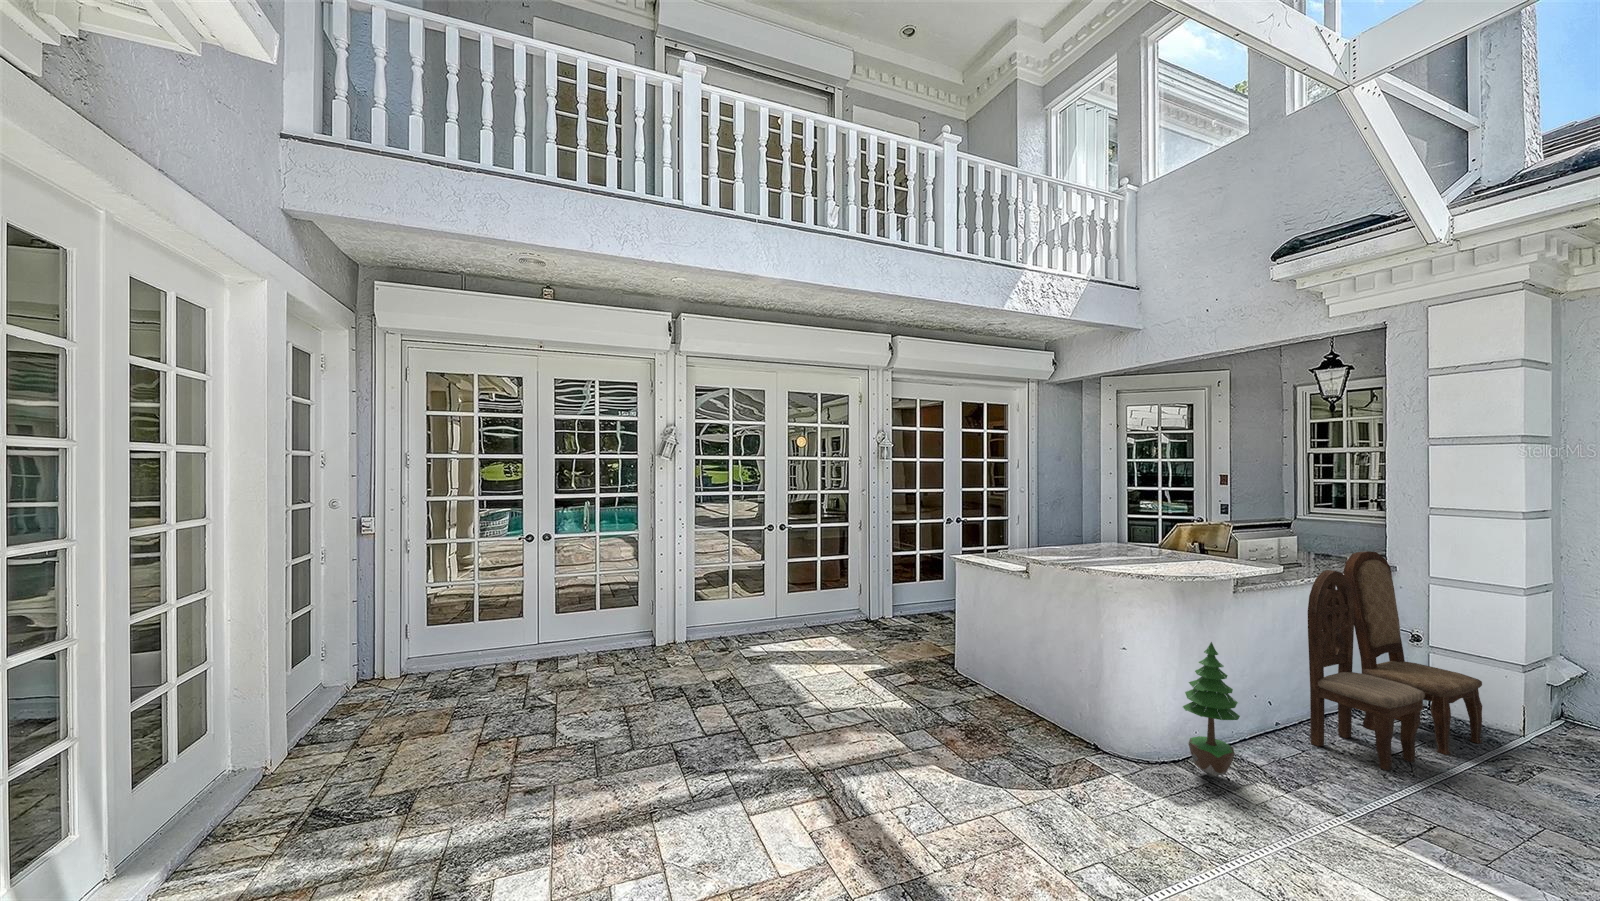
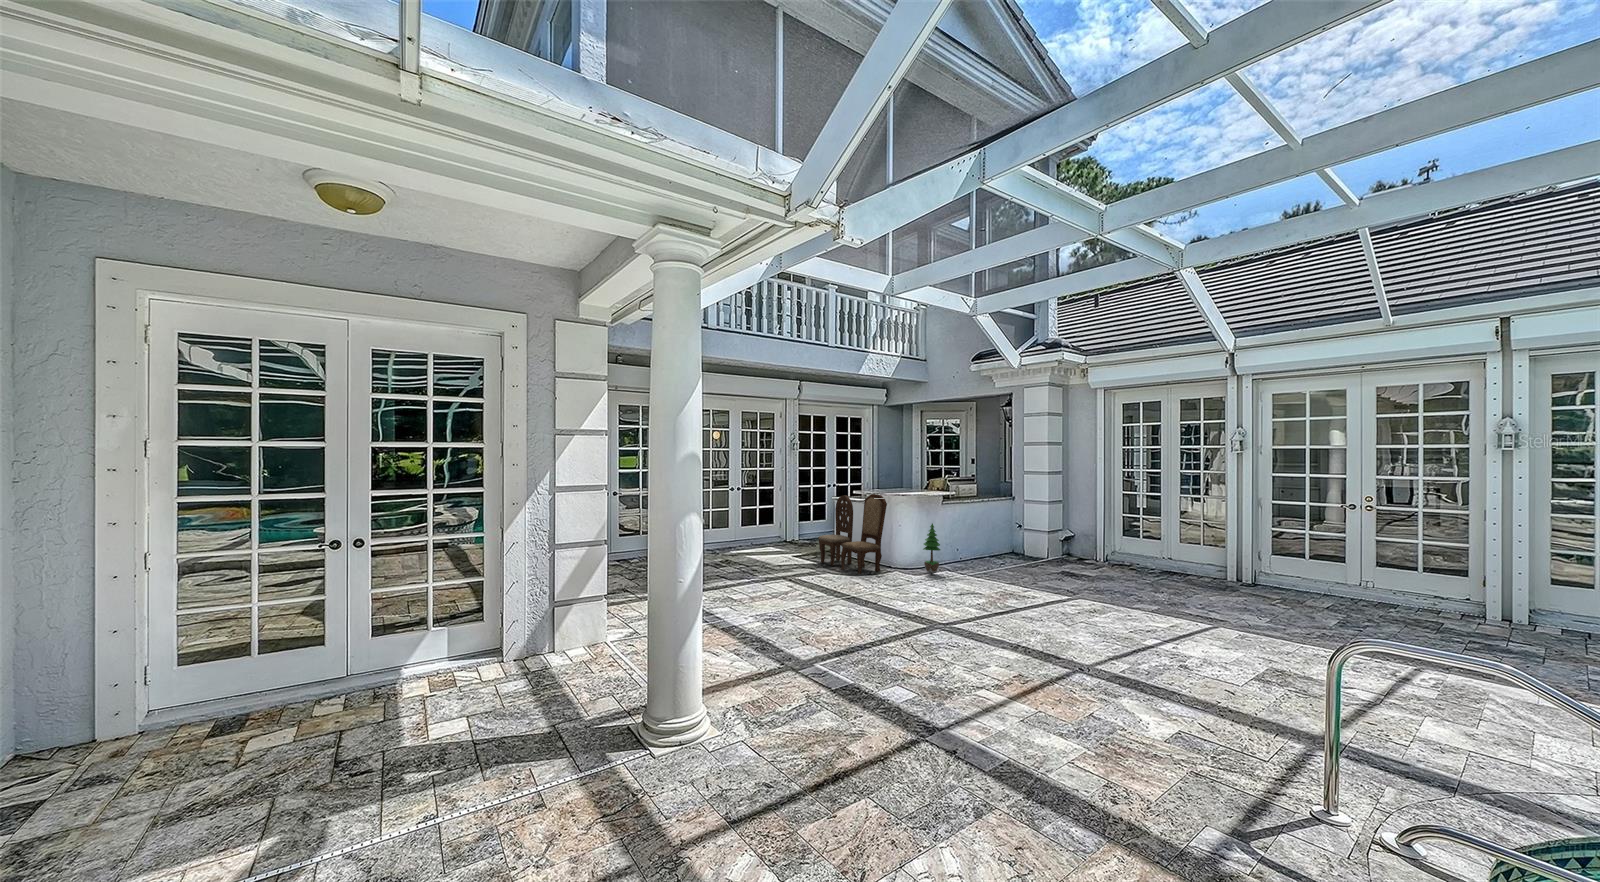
dining chair: present [1308,552,1482,770] -> present [818,494,887,574]

